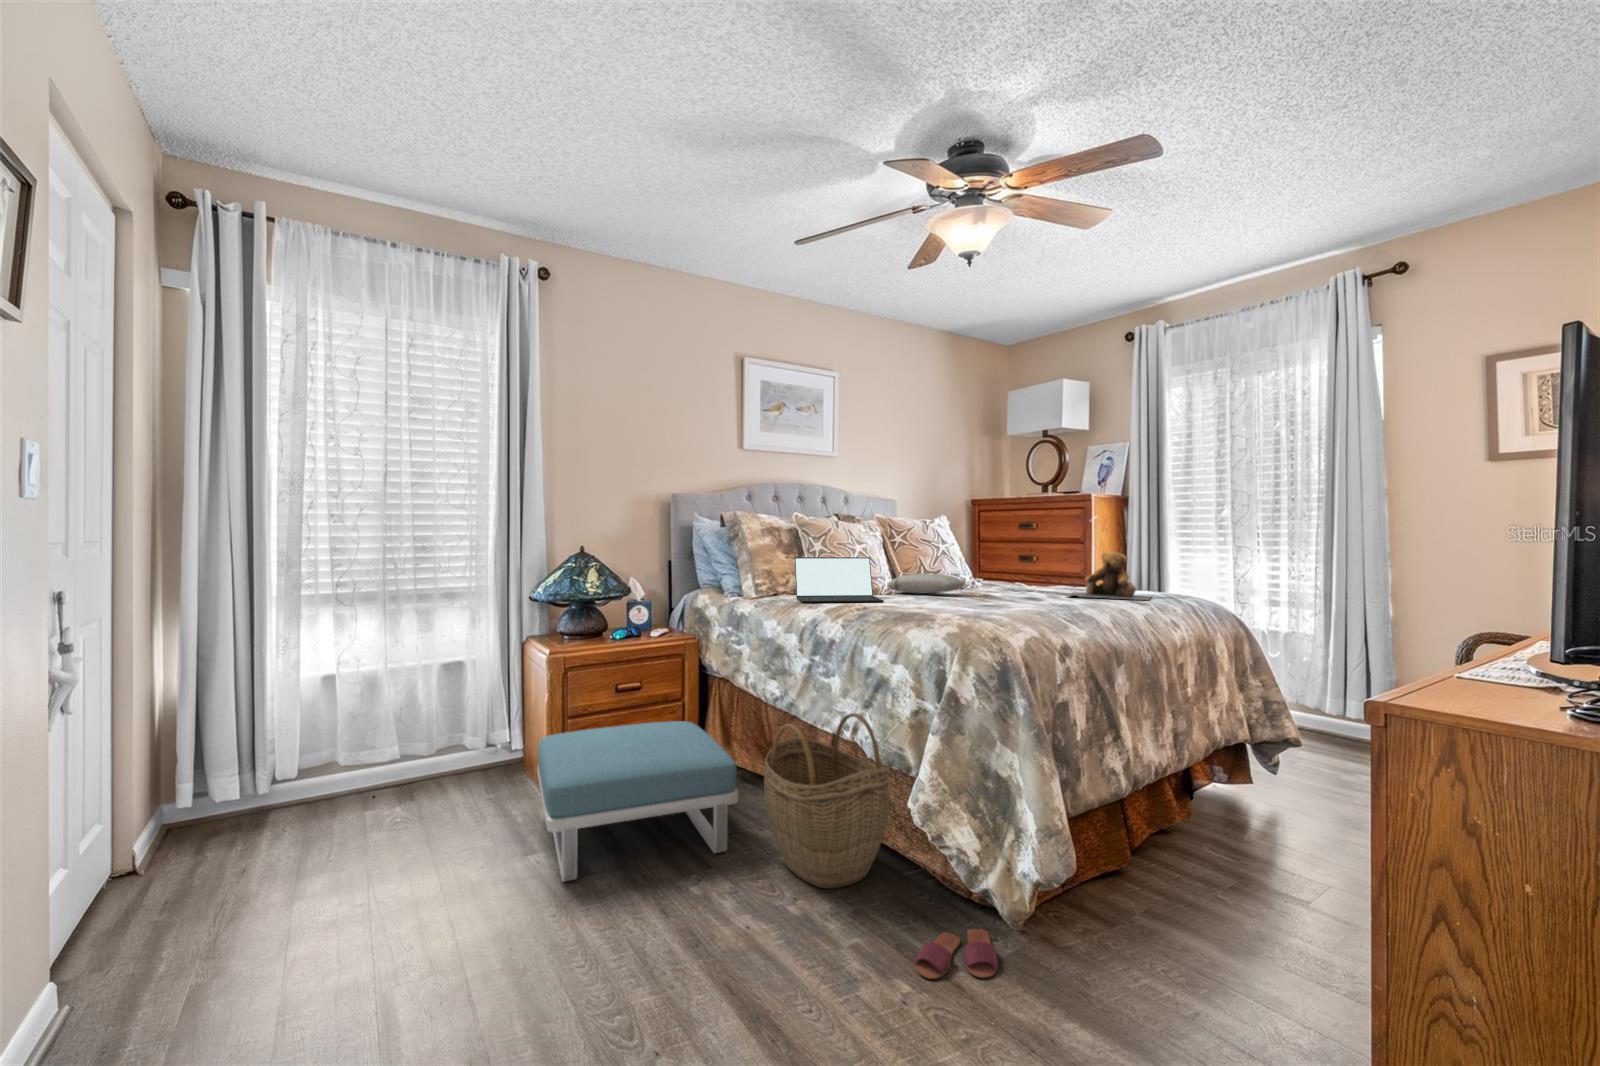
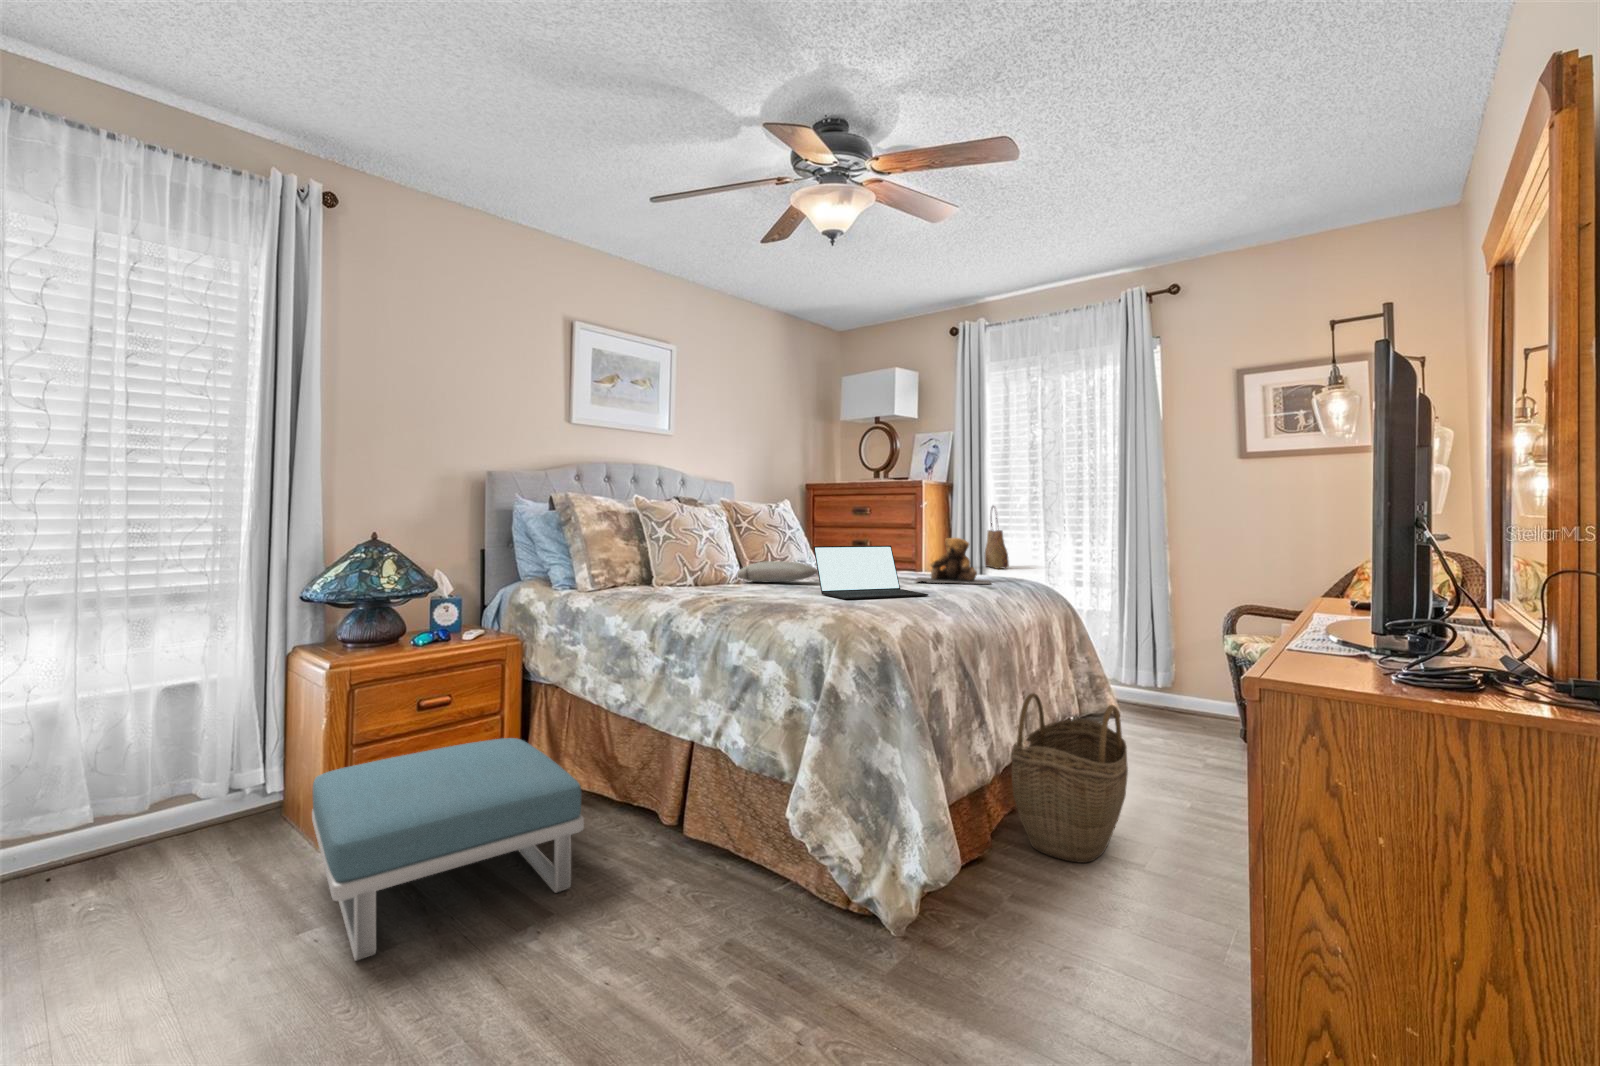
tote bag: none [1163,518,1188,585] -> present [985,506,1009,569]
laptop: present [795,557,884,603] -> present [814,546,928,599]
woven basket: present [764,713,889,889] -> present [1012,693,1128,863]
slippers: present [915,929,998,979] -> none [806,939,891,1008]

